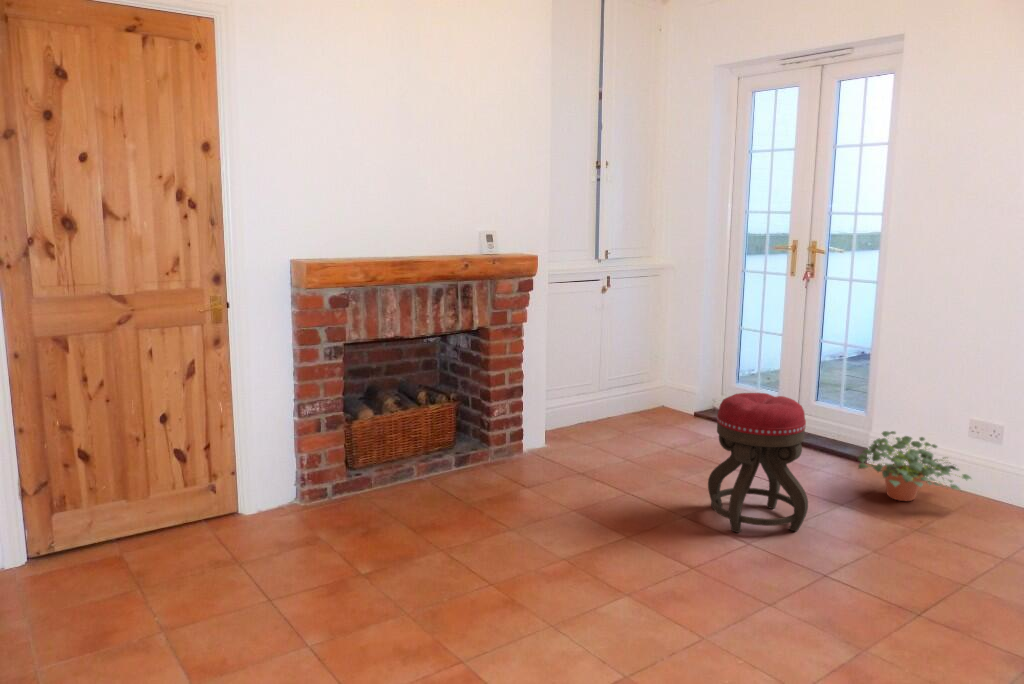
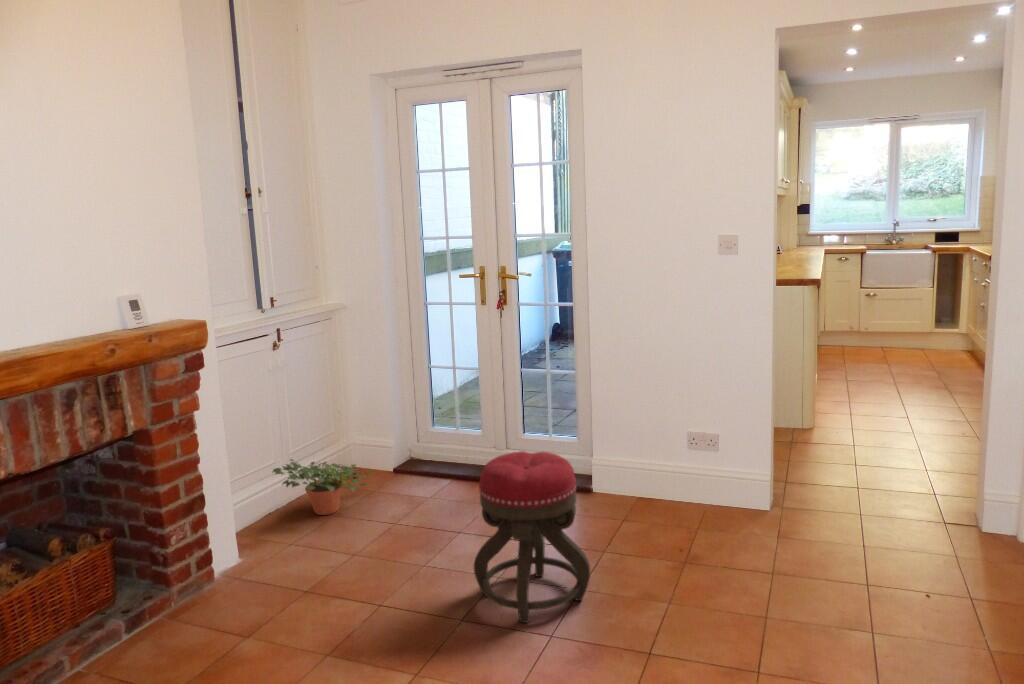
potted plant: present [858,431,971,501] -> present [273,459,373,515]

